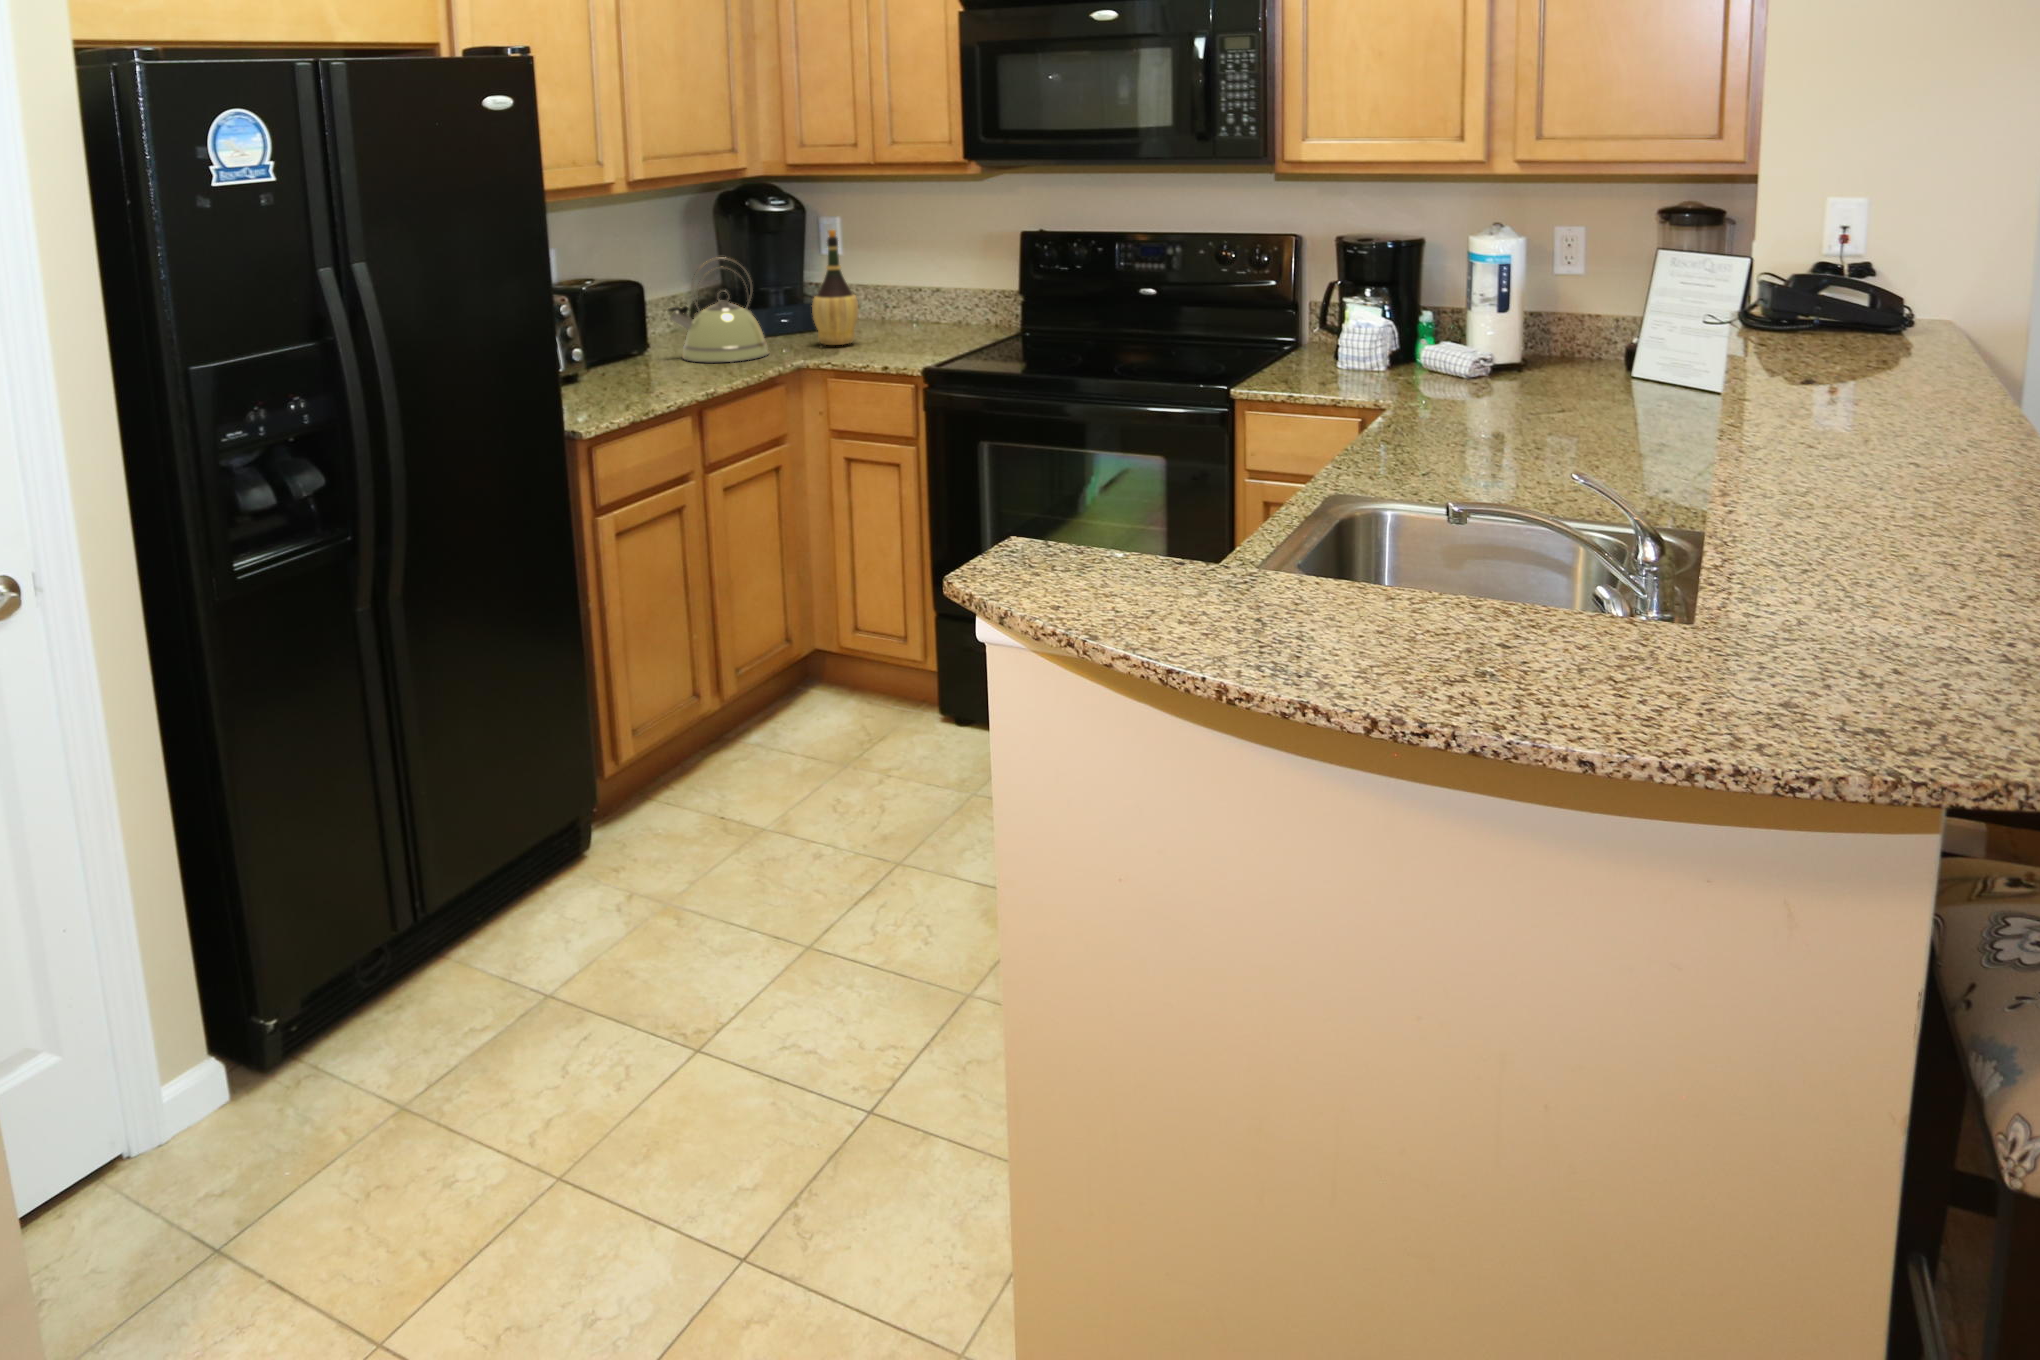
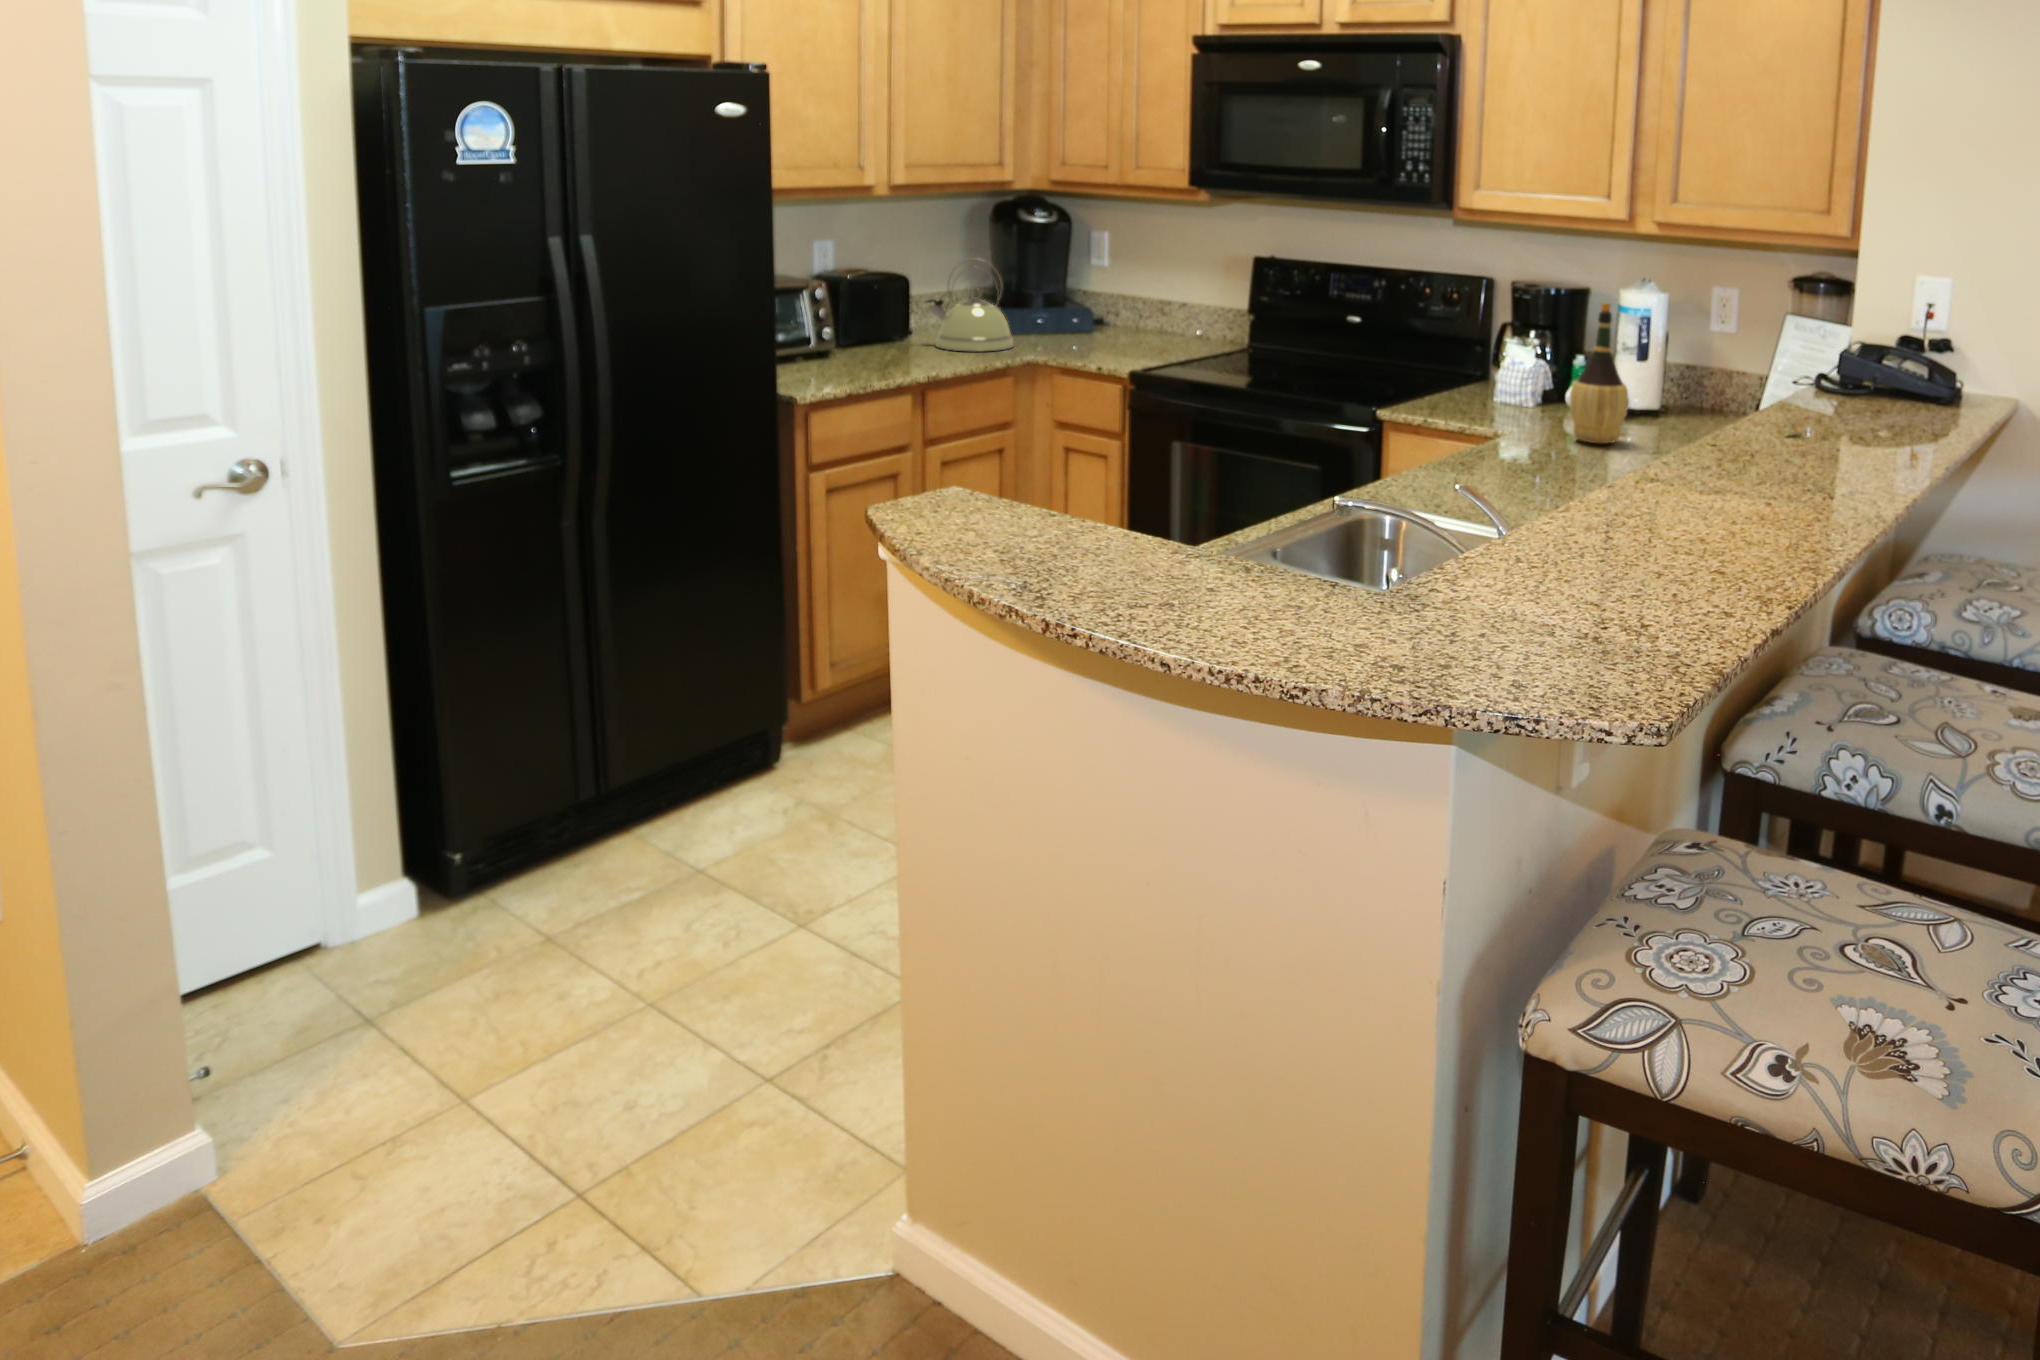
wine bottle: present [812,229,859,345] -> present [1570,303,1628,443]

